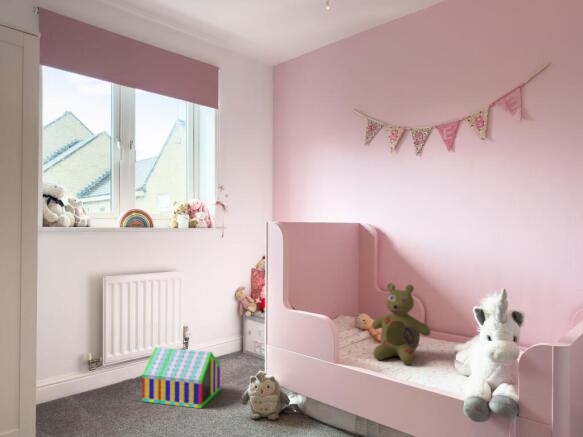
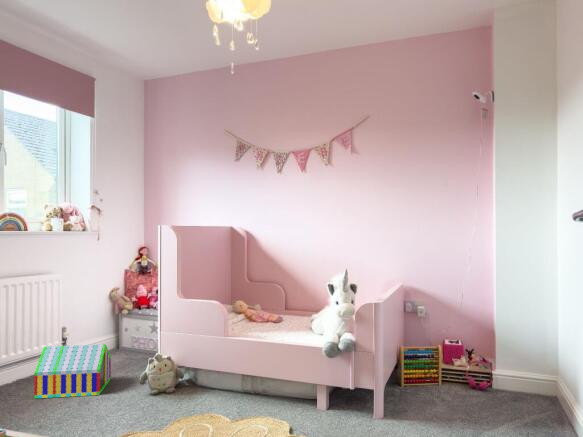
stuffed bear: present [372,283,431,364] -> none [250,273,294,332]

